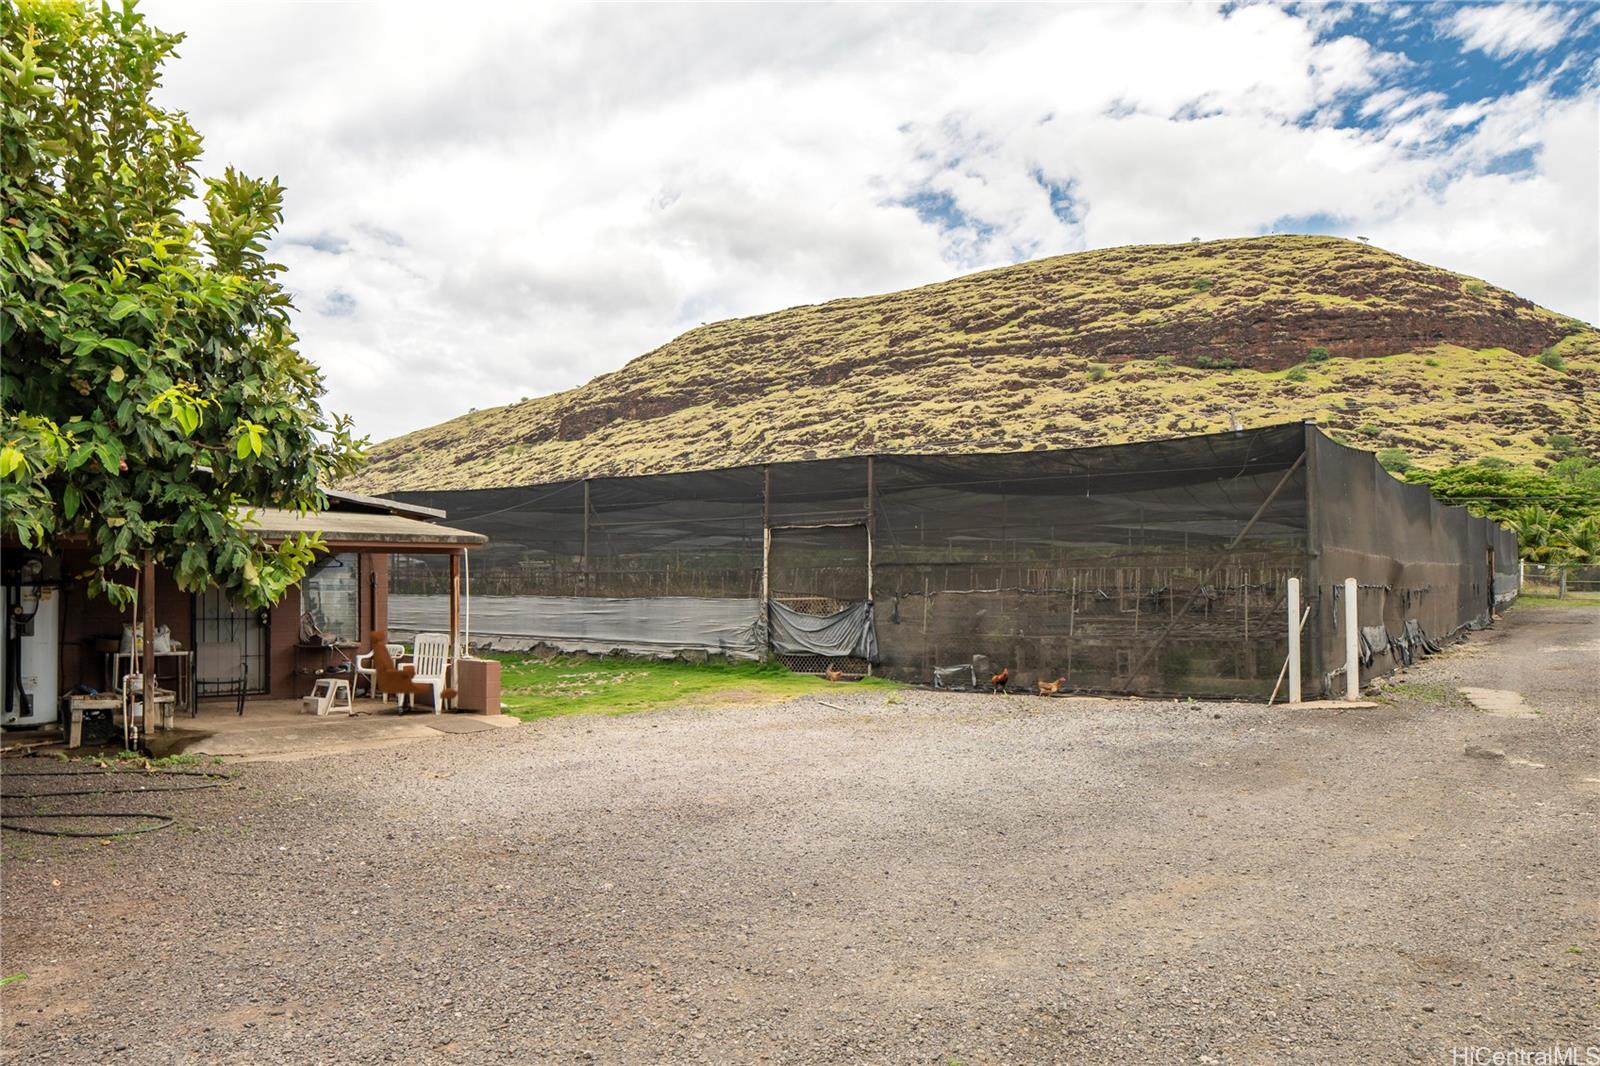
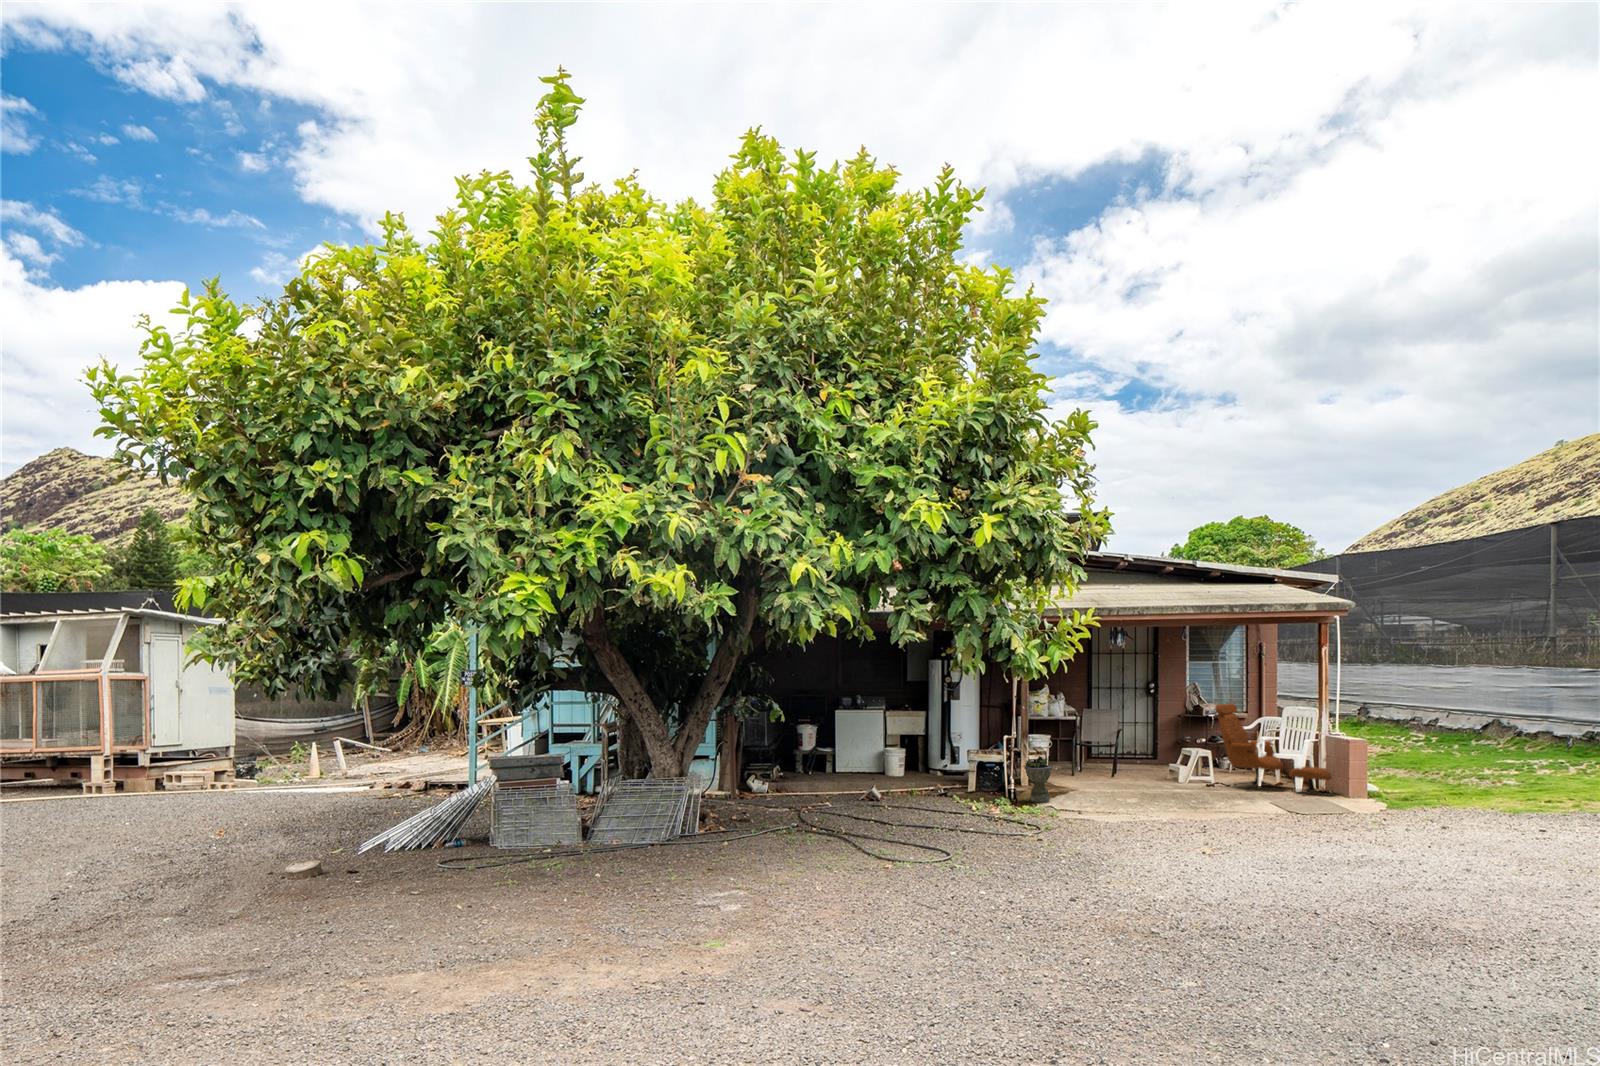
planter: none [186,698,223,754] -> present [1025,757,1052,803]

